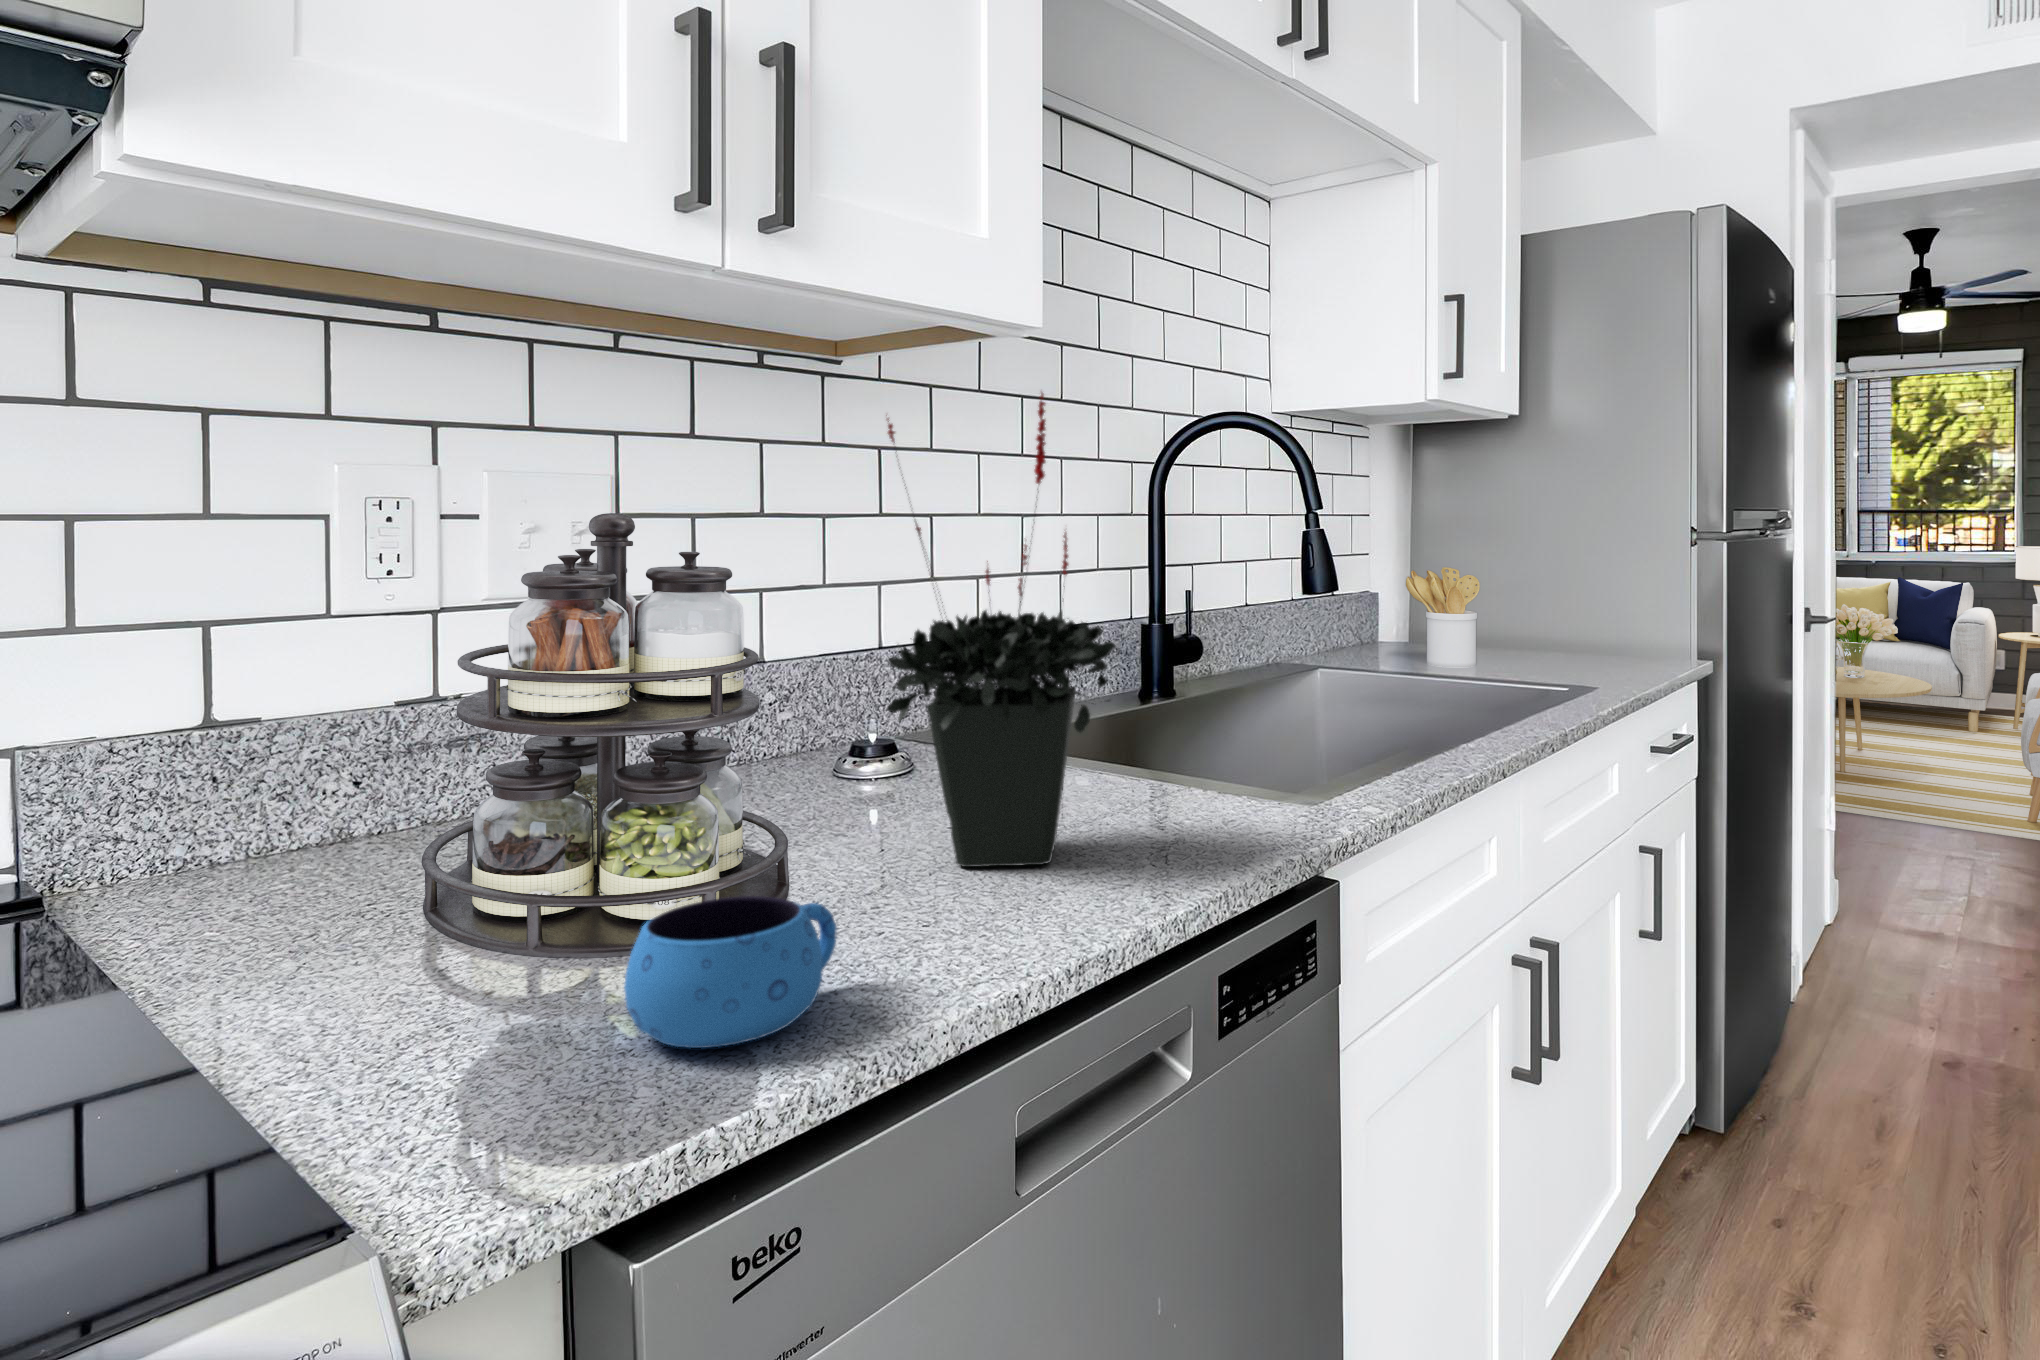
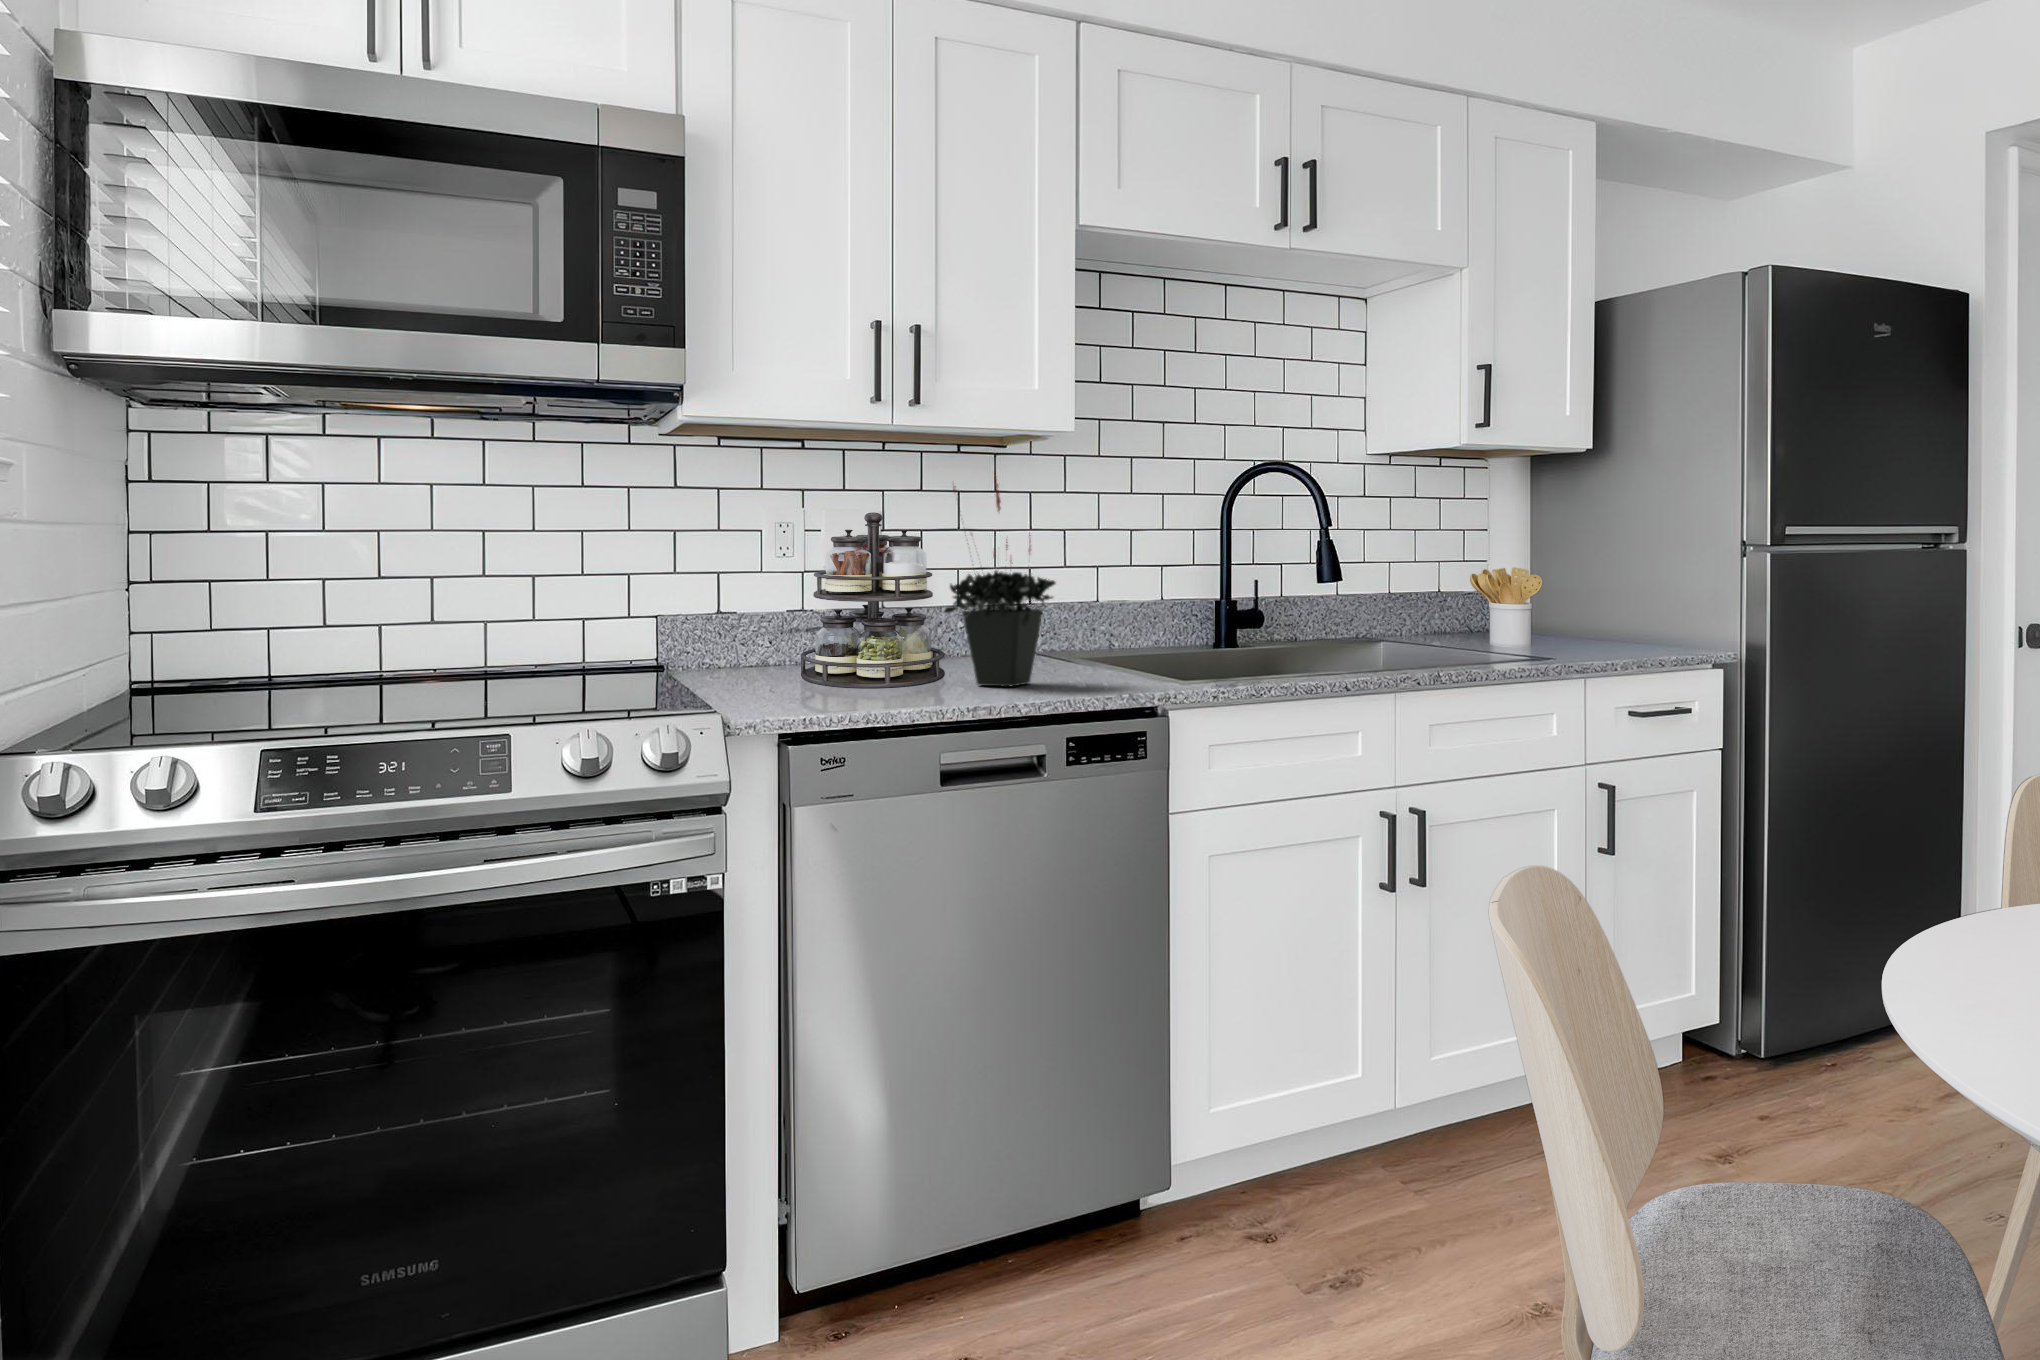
mug: present [624,896,837,1048] -> none [806,663,884,704]

